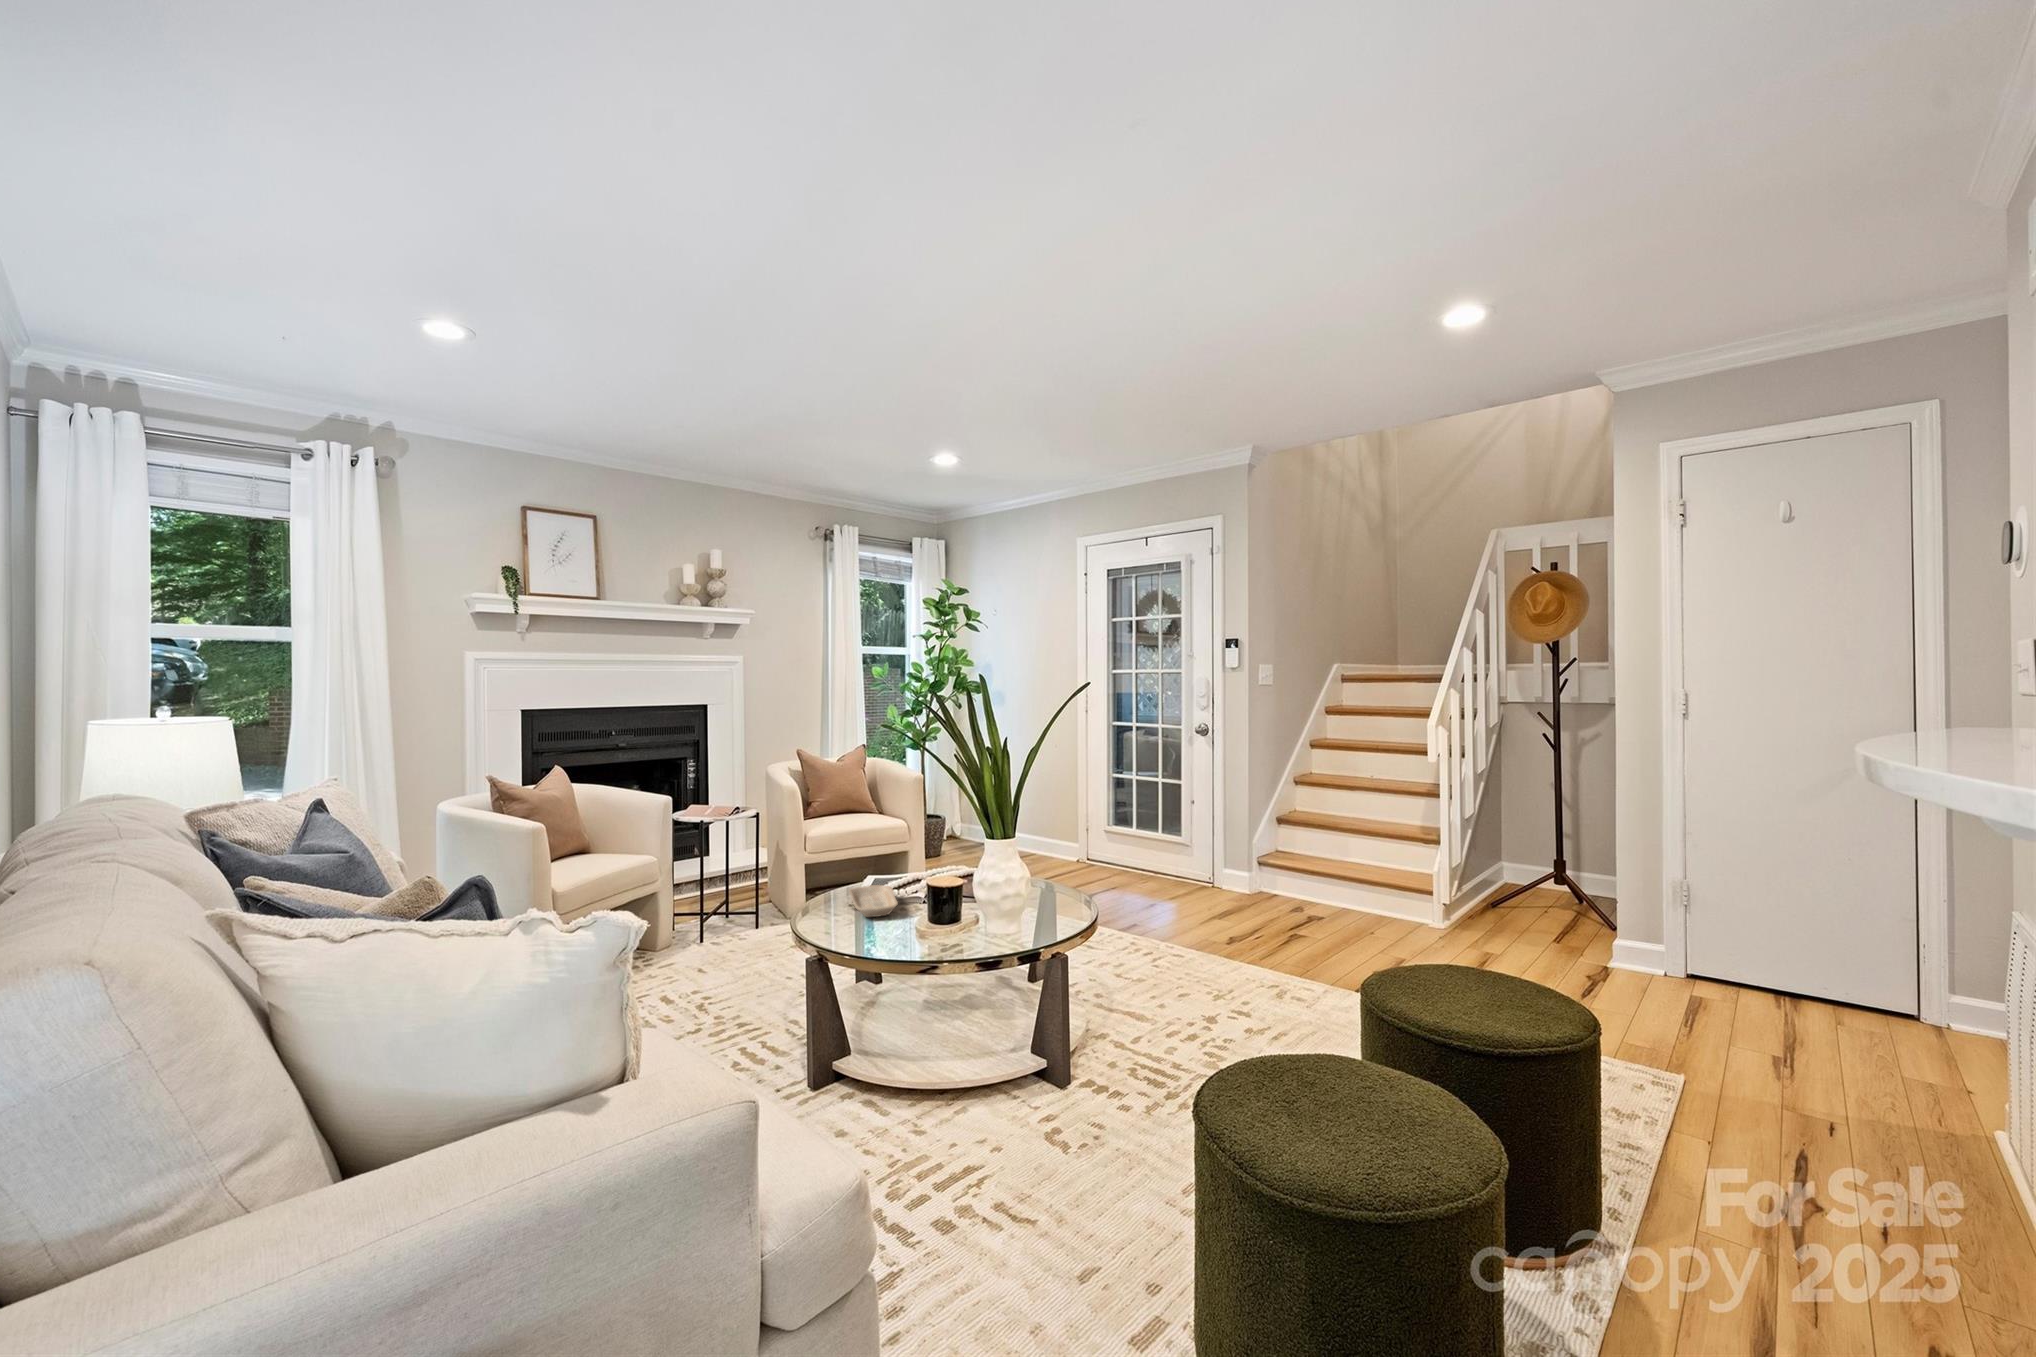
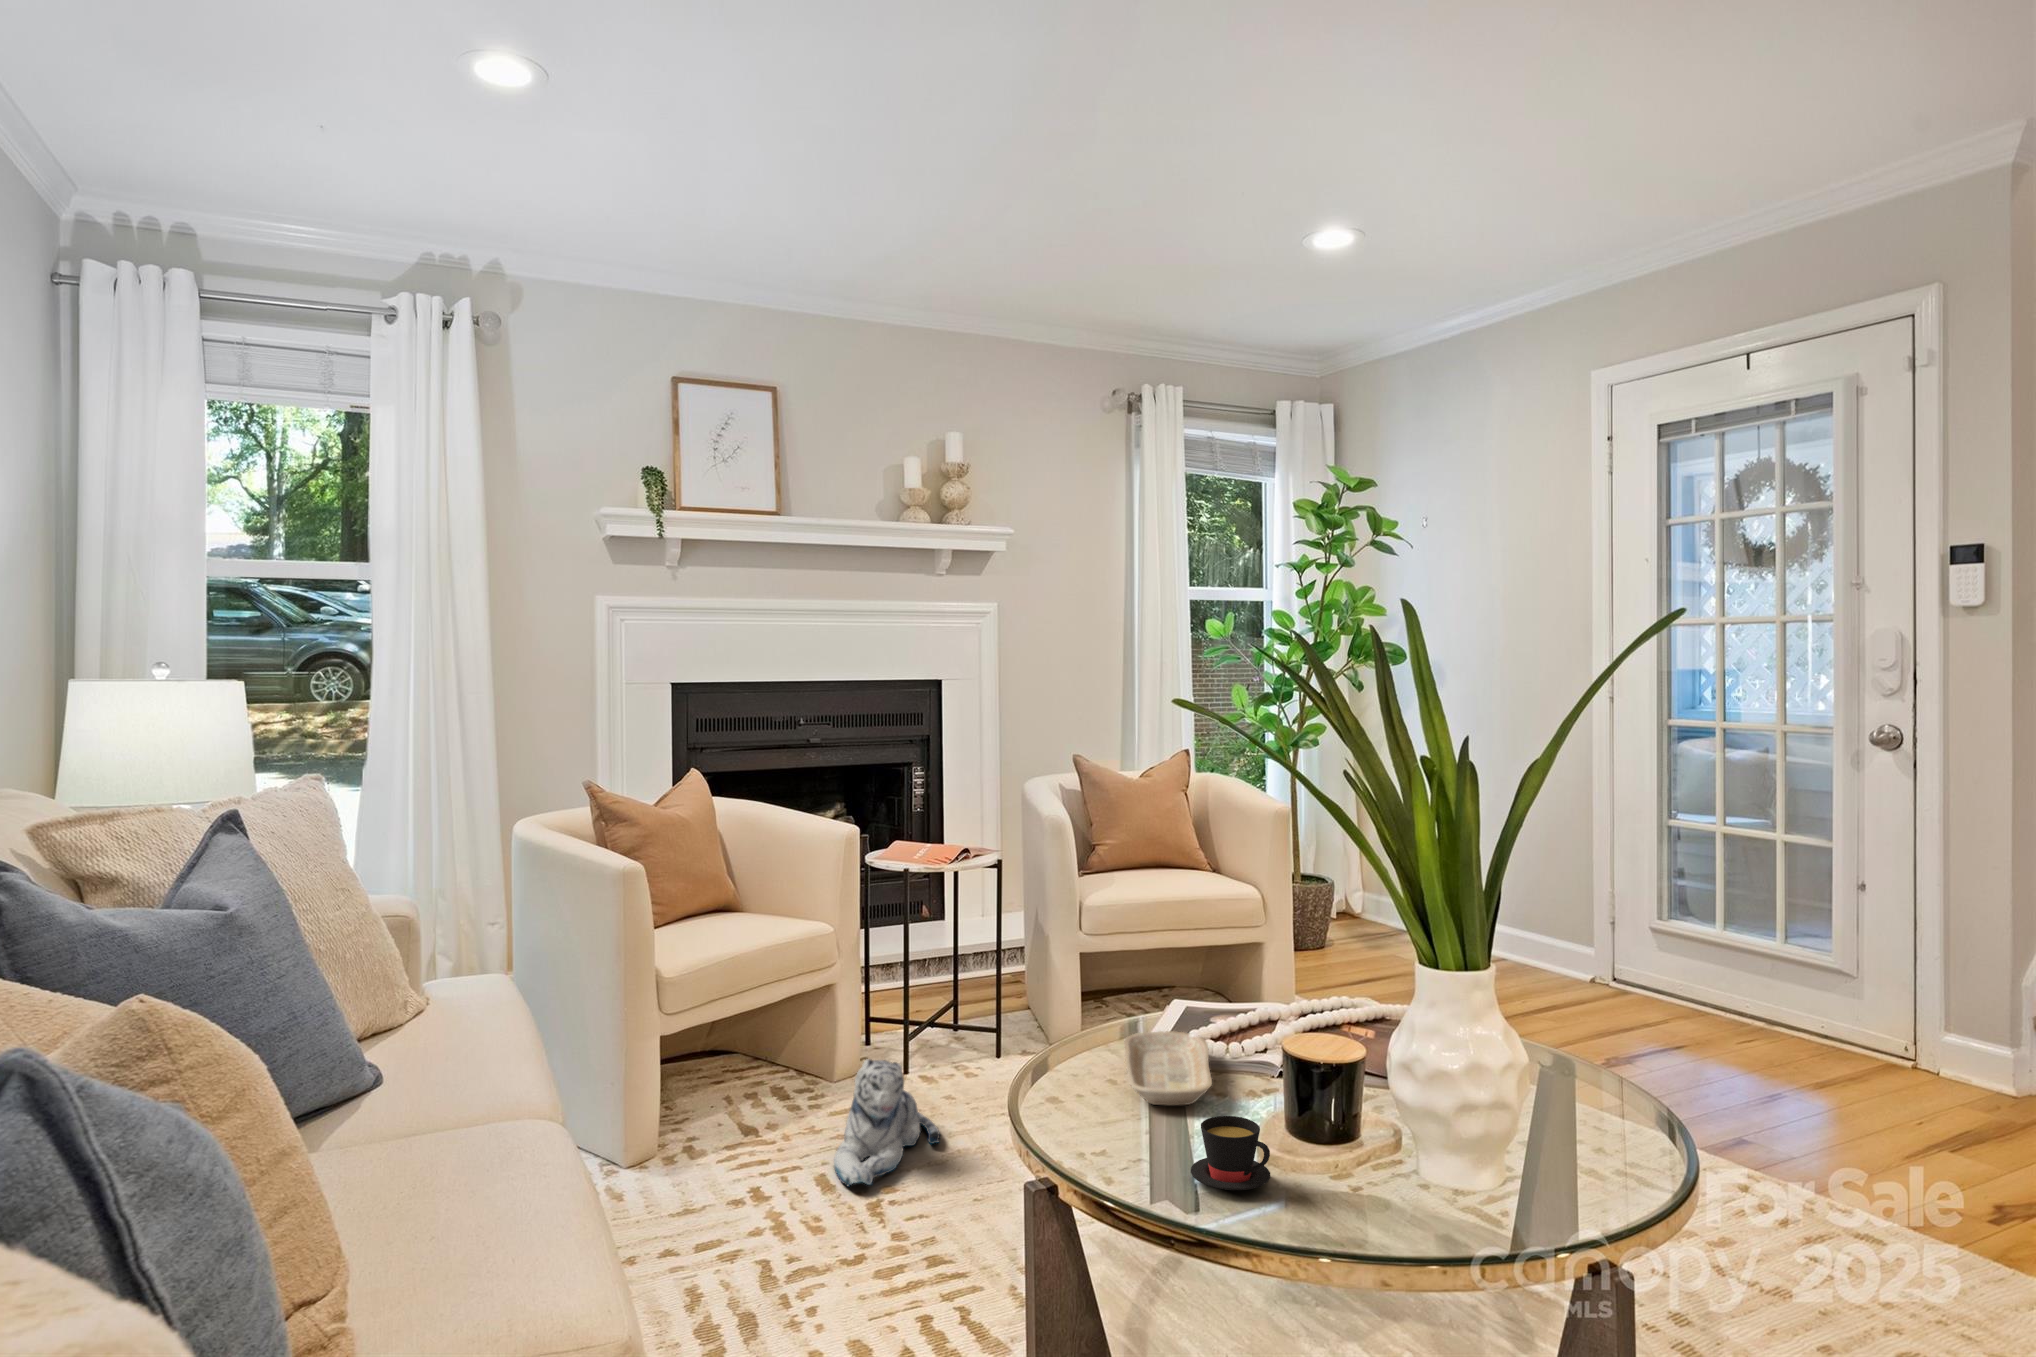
teacup: none [892,910,931,944] -> present [1191,1116,1270,1190]
plush toy: none [668,926,732,999] -> present [834,1059,940,1187]

